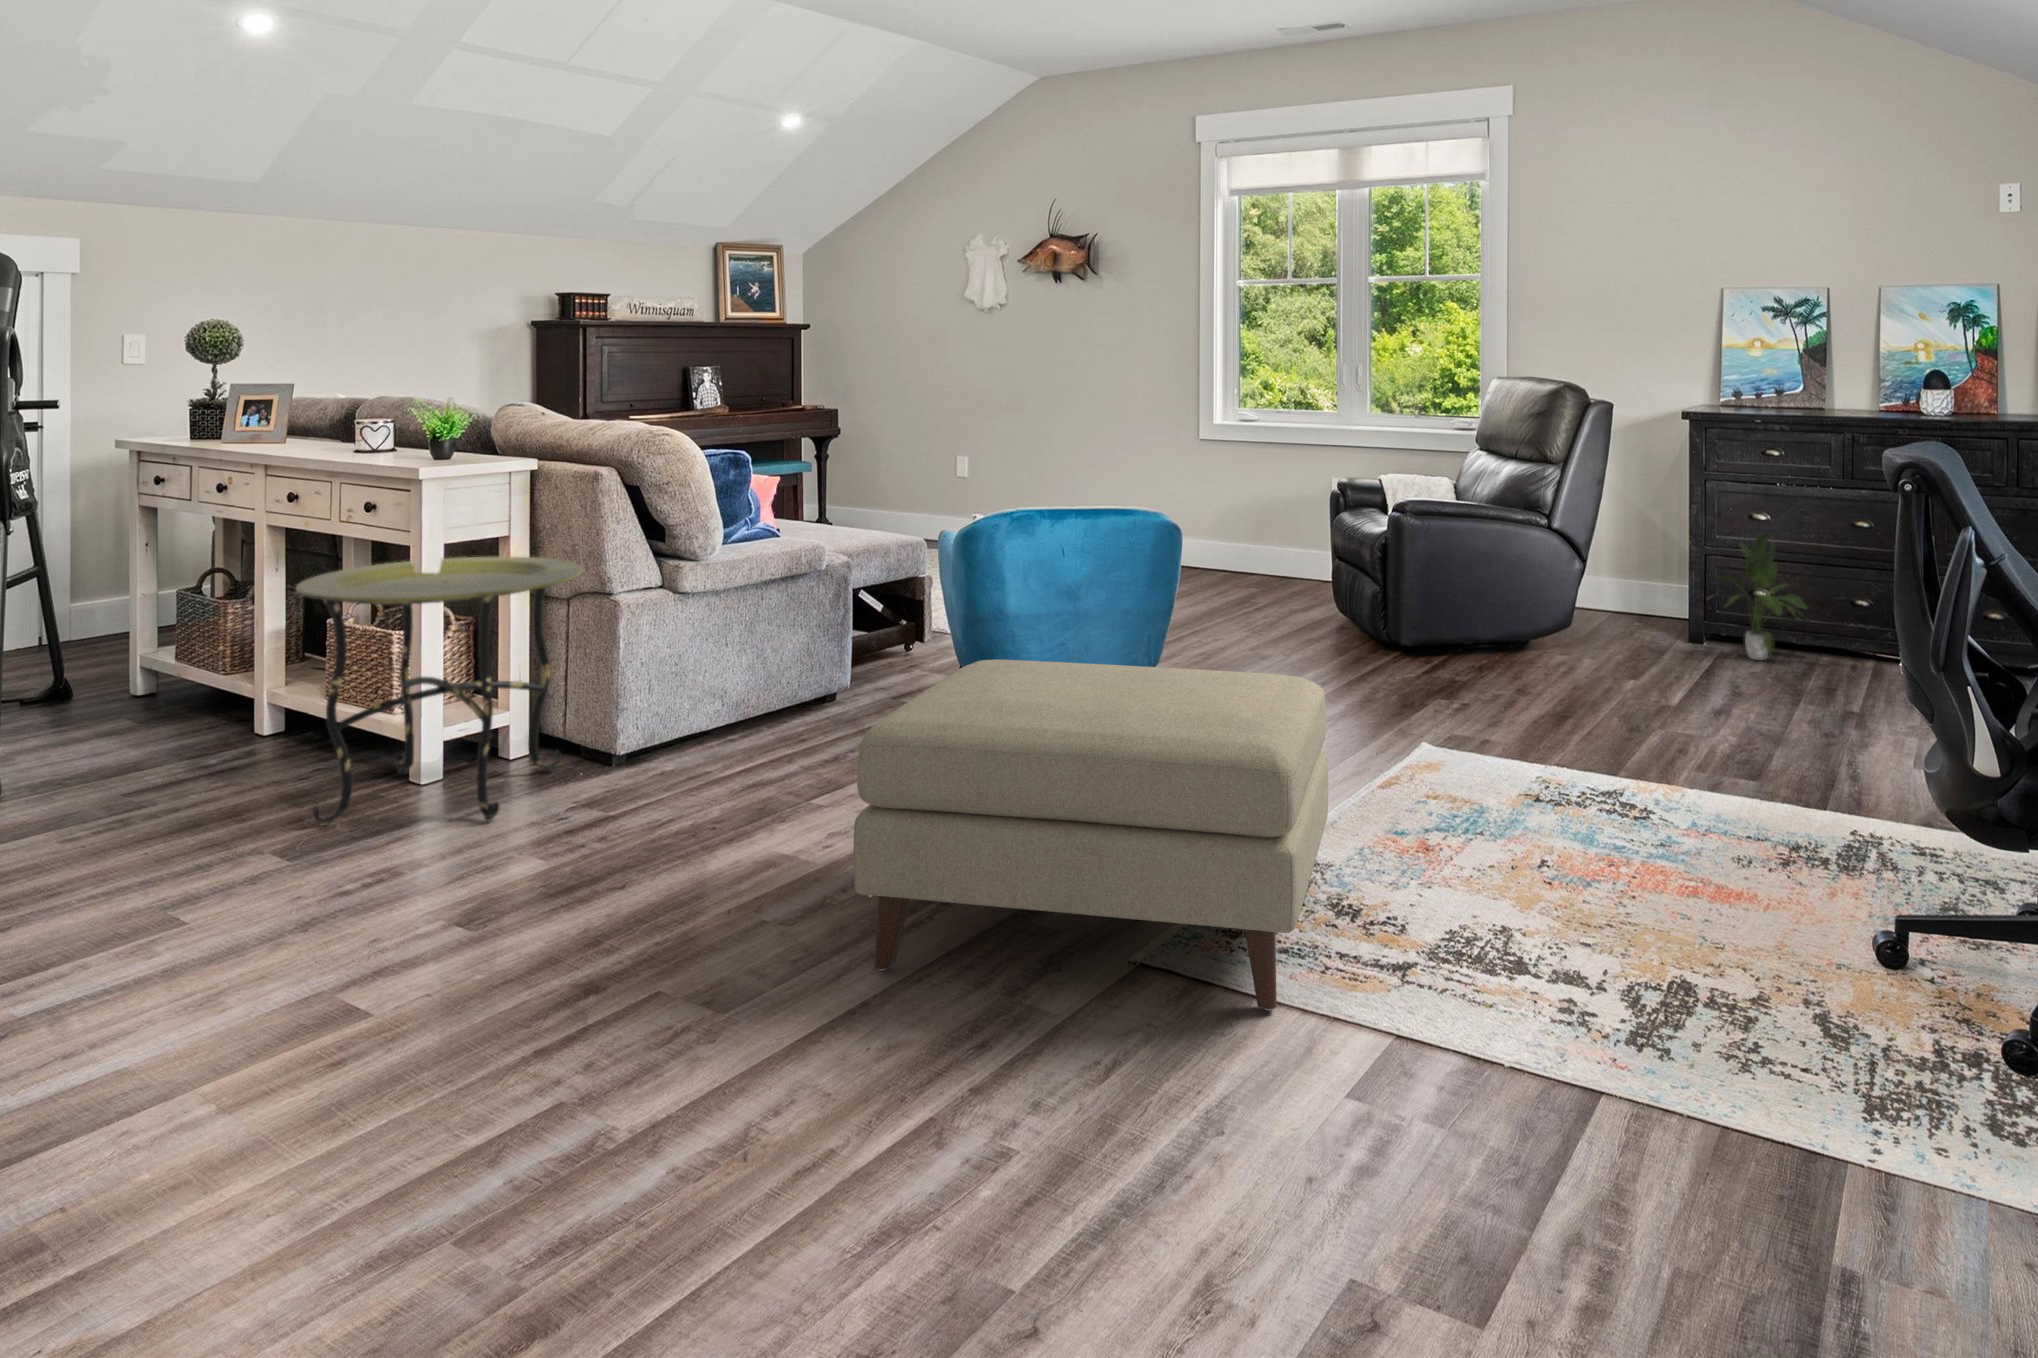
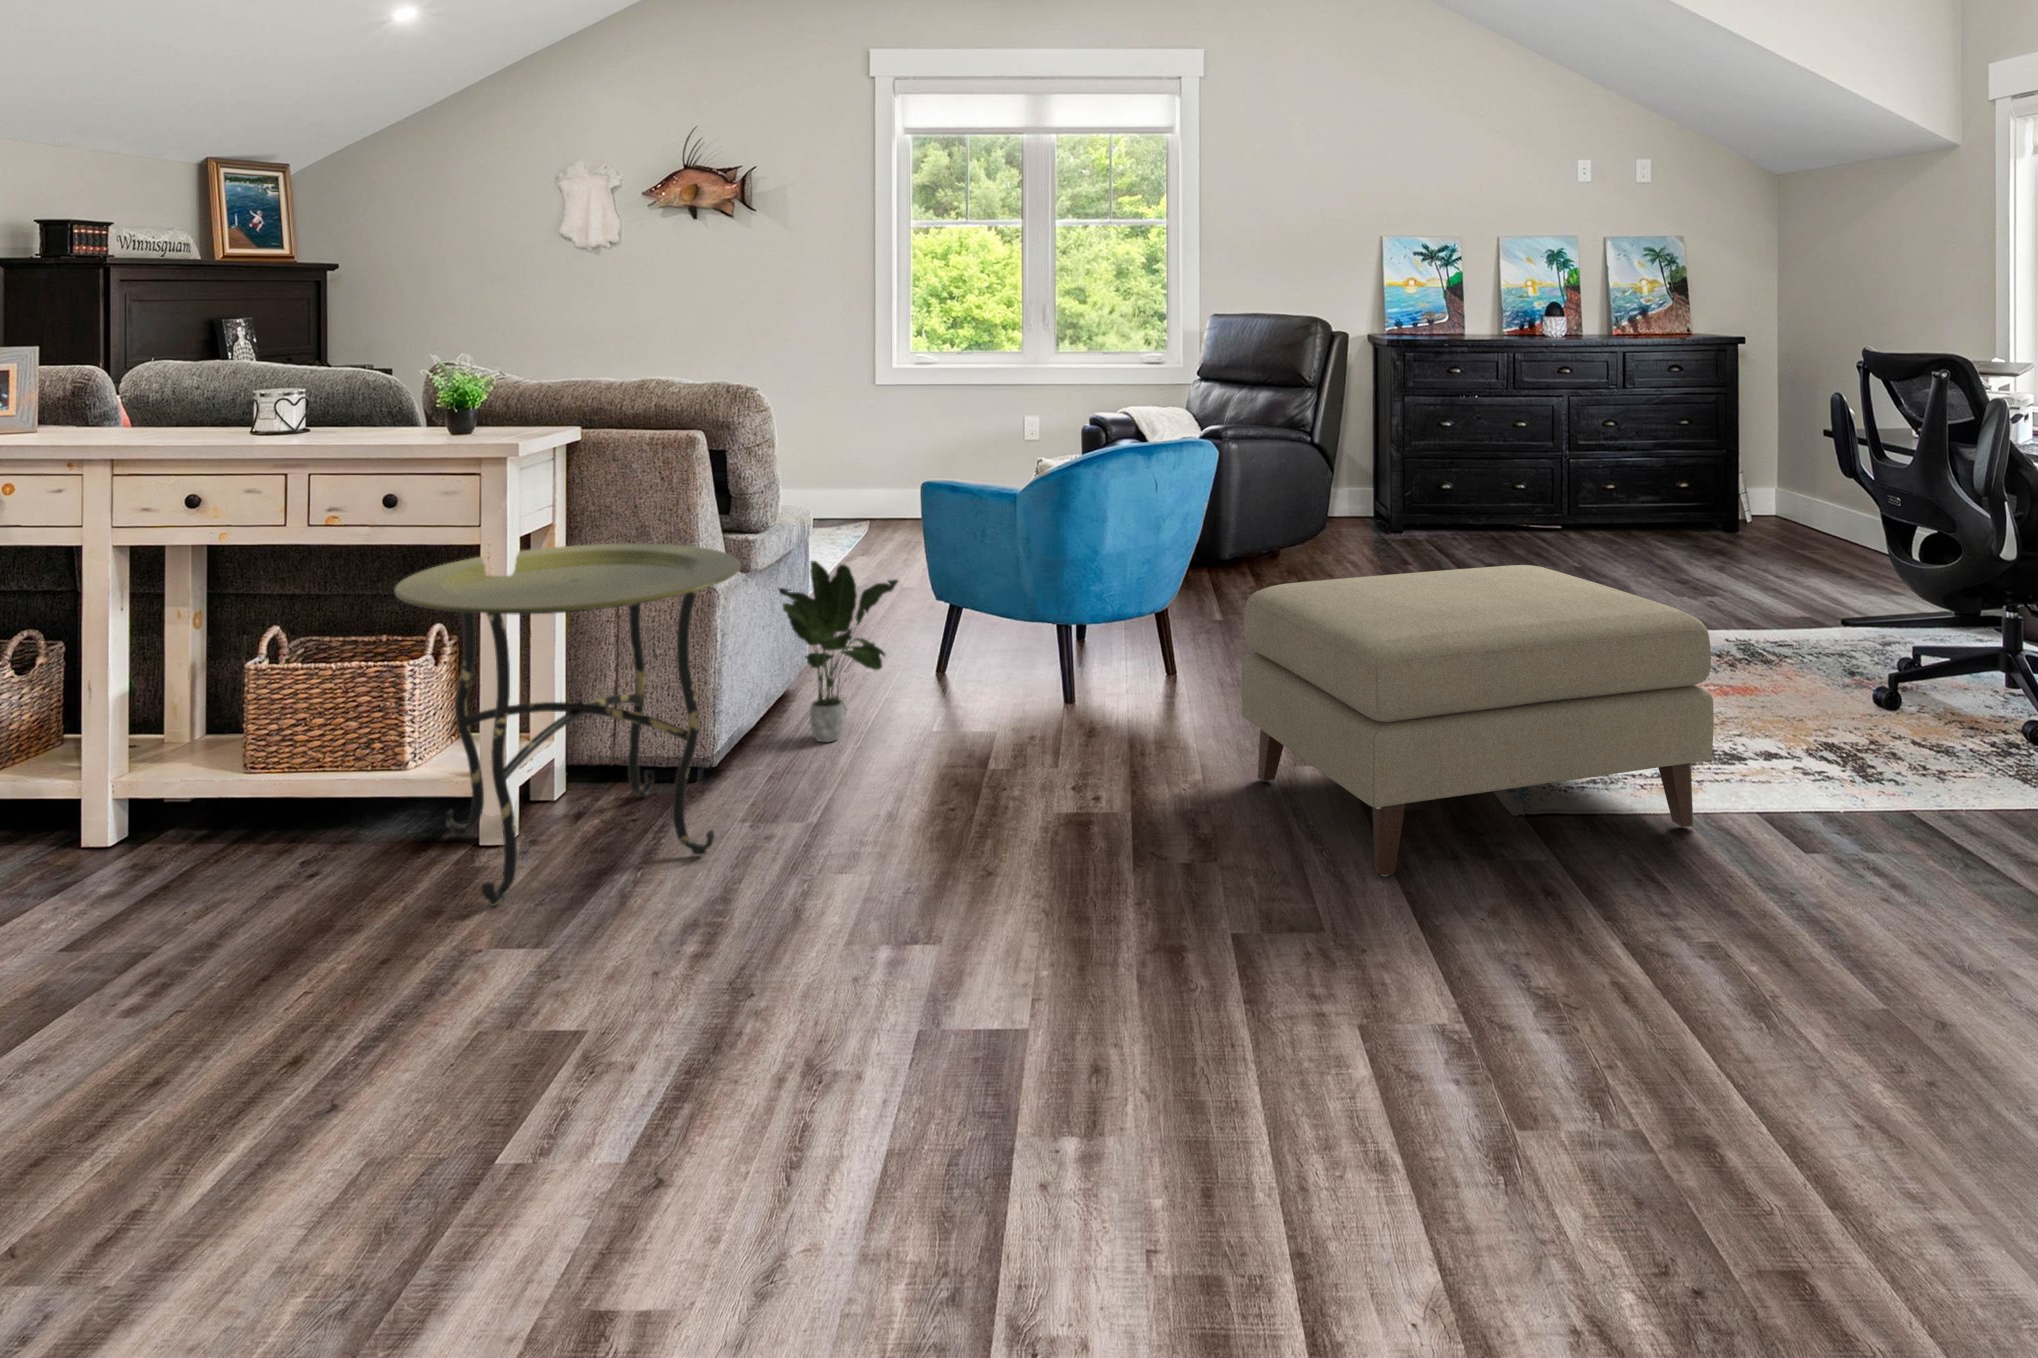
potted plant: present [1715,534,1808,660] -> present [779,561,898,742]

